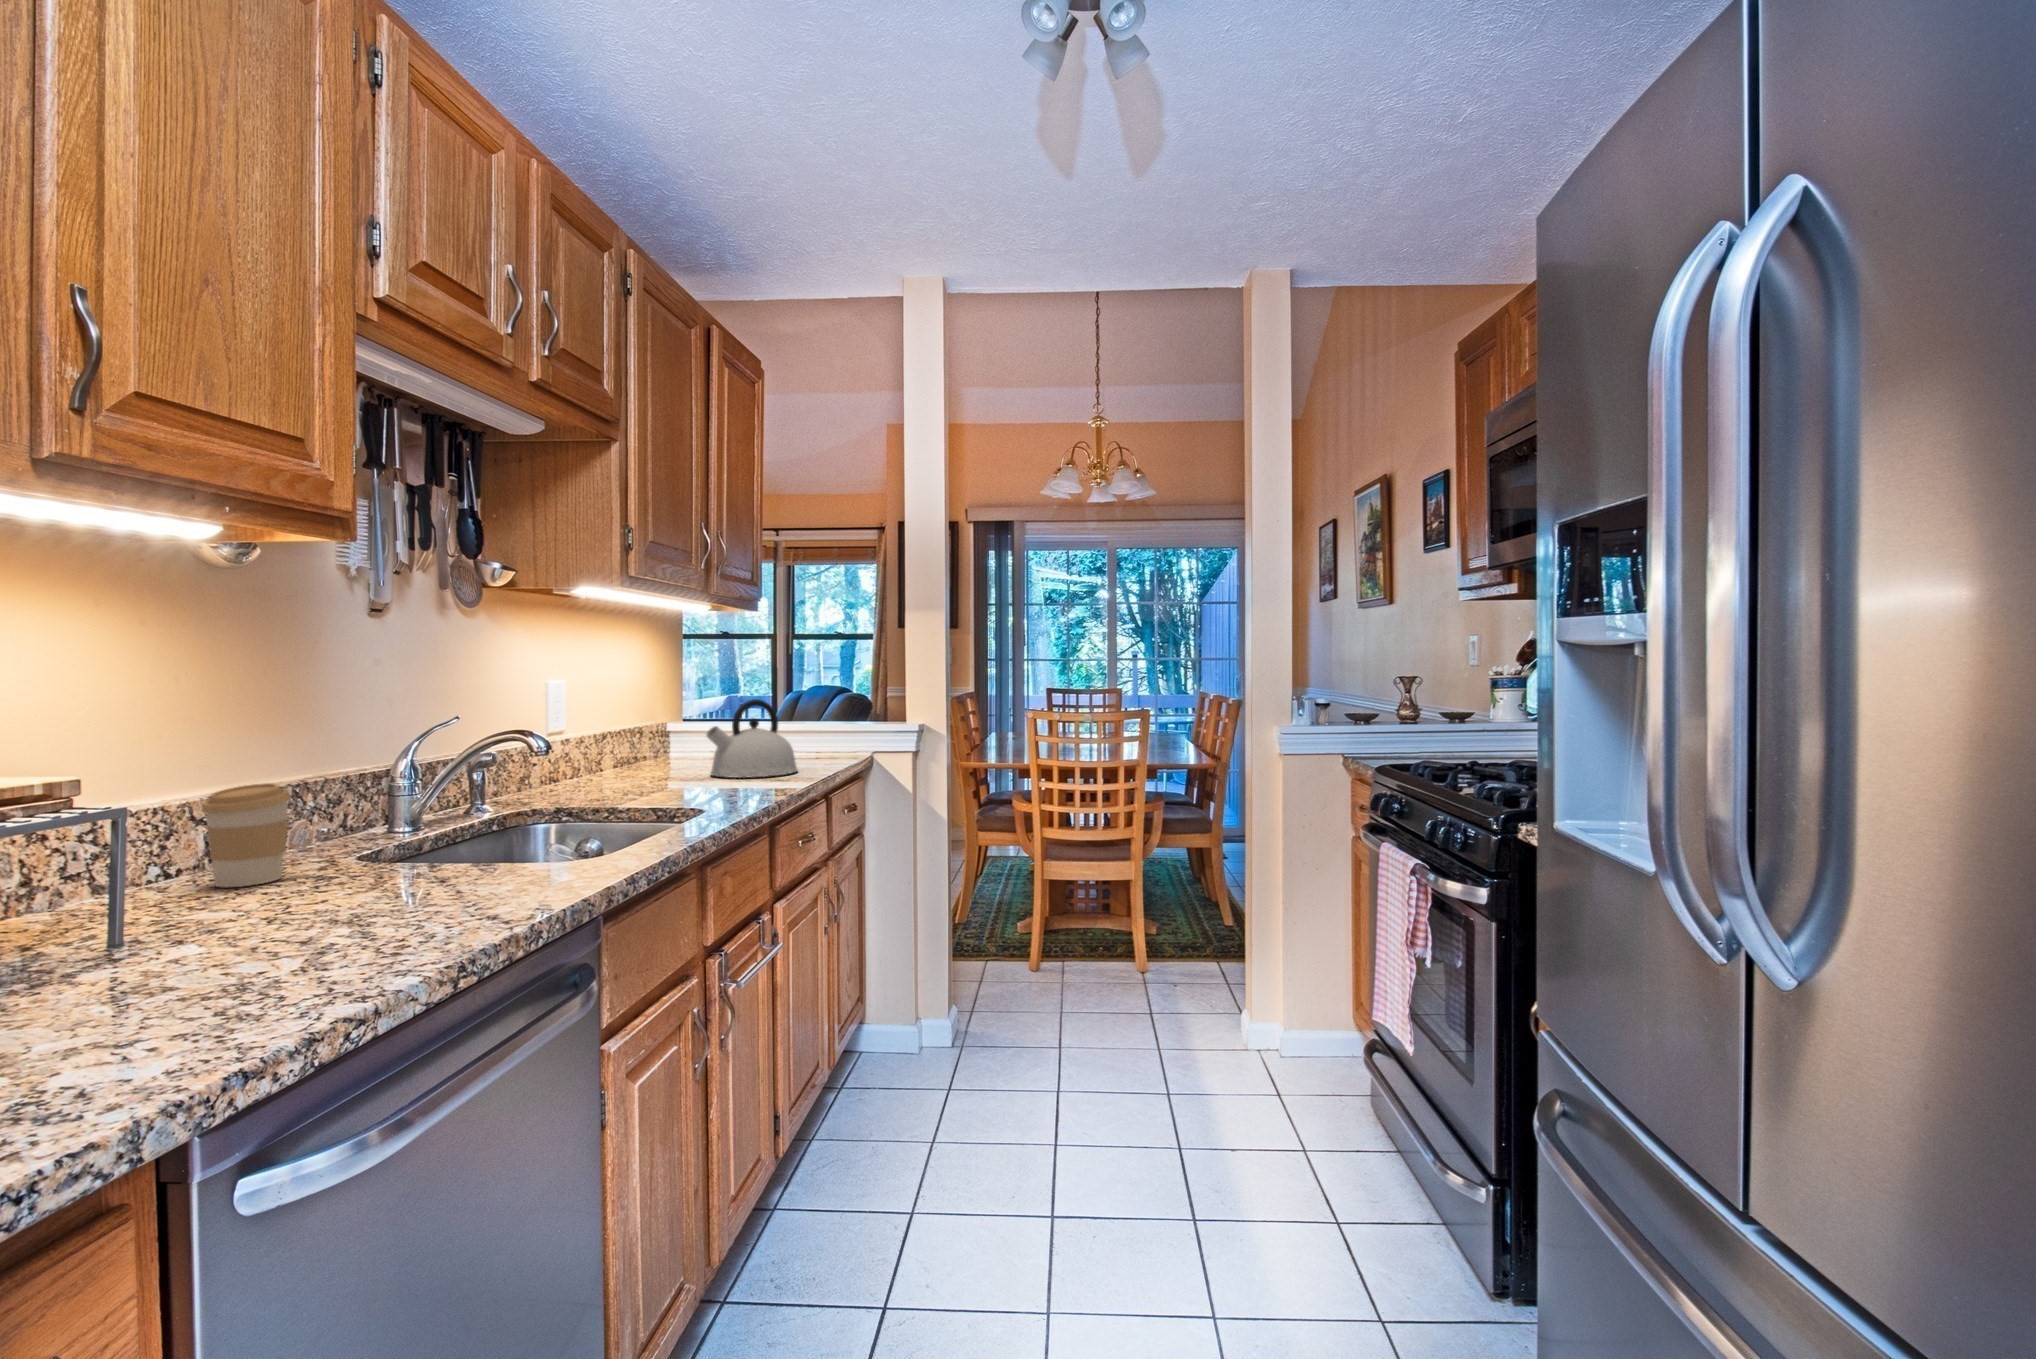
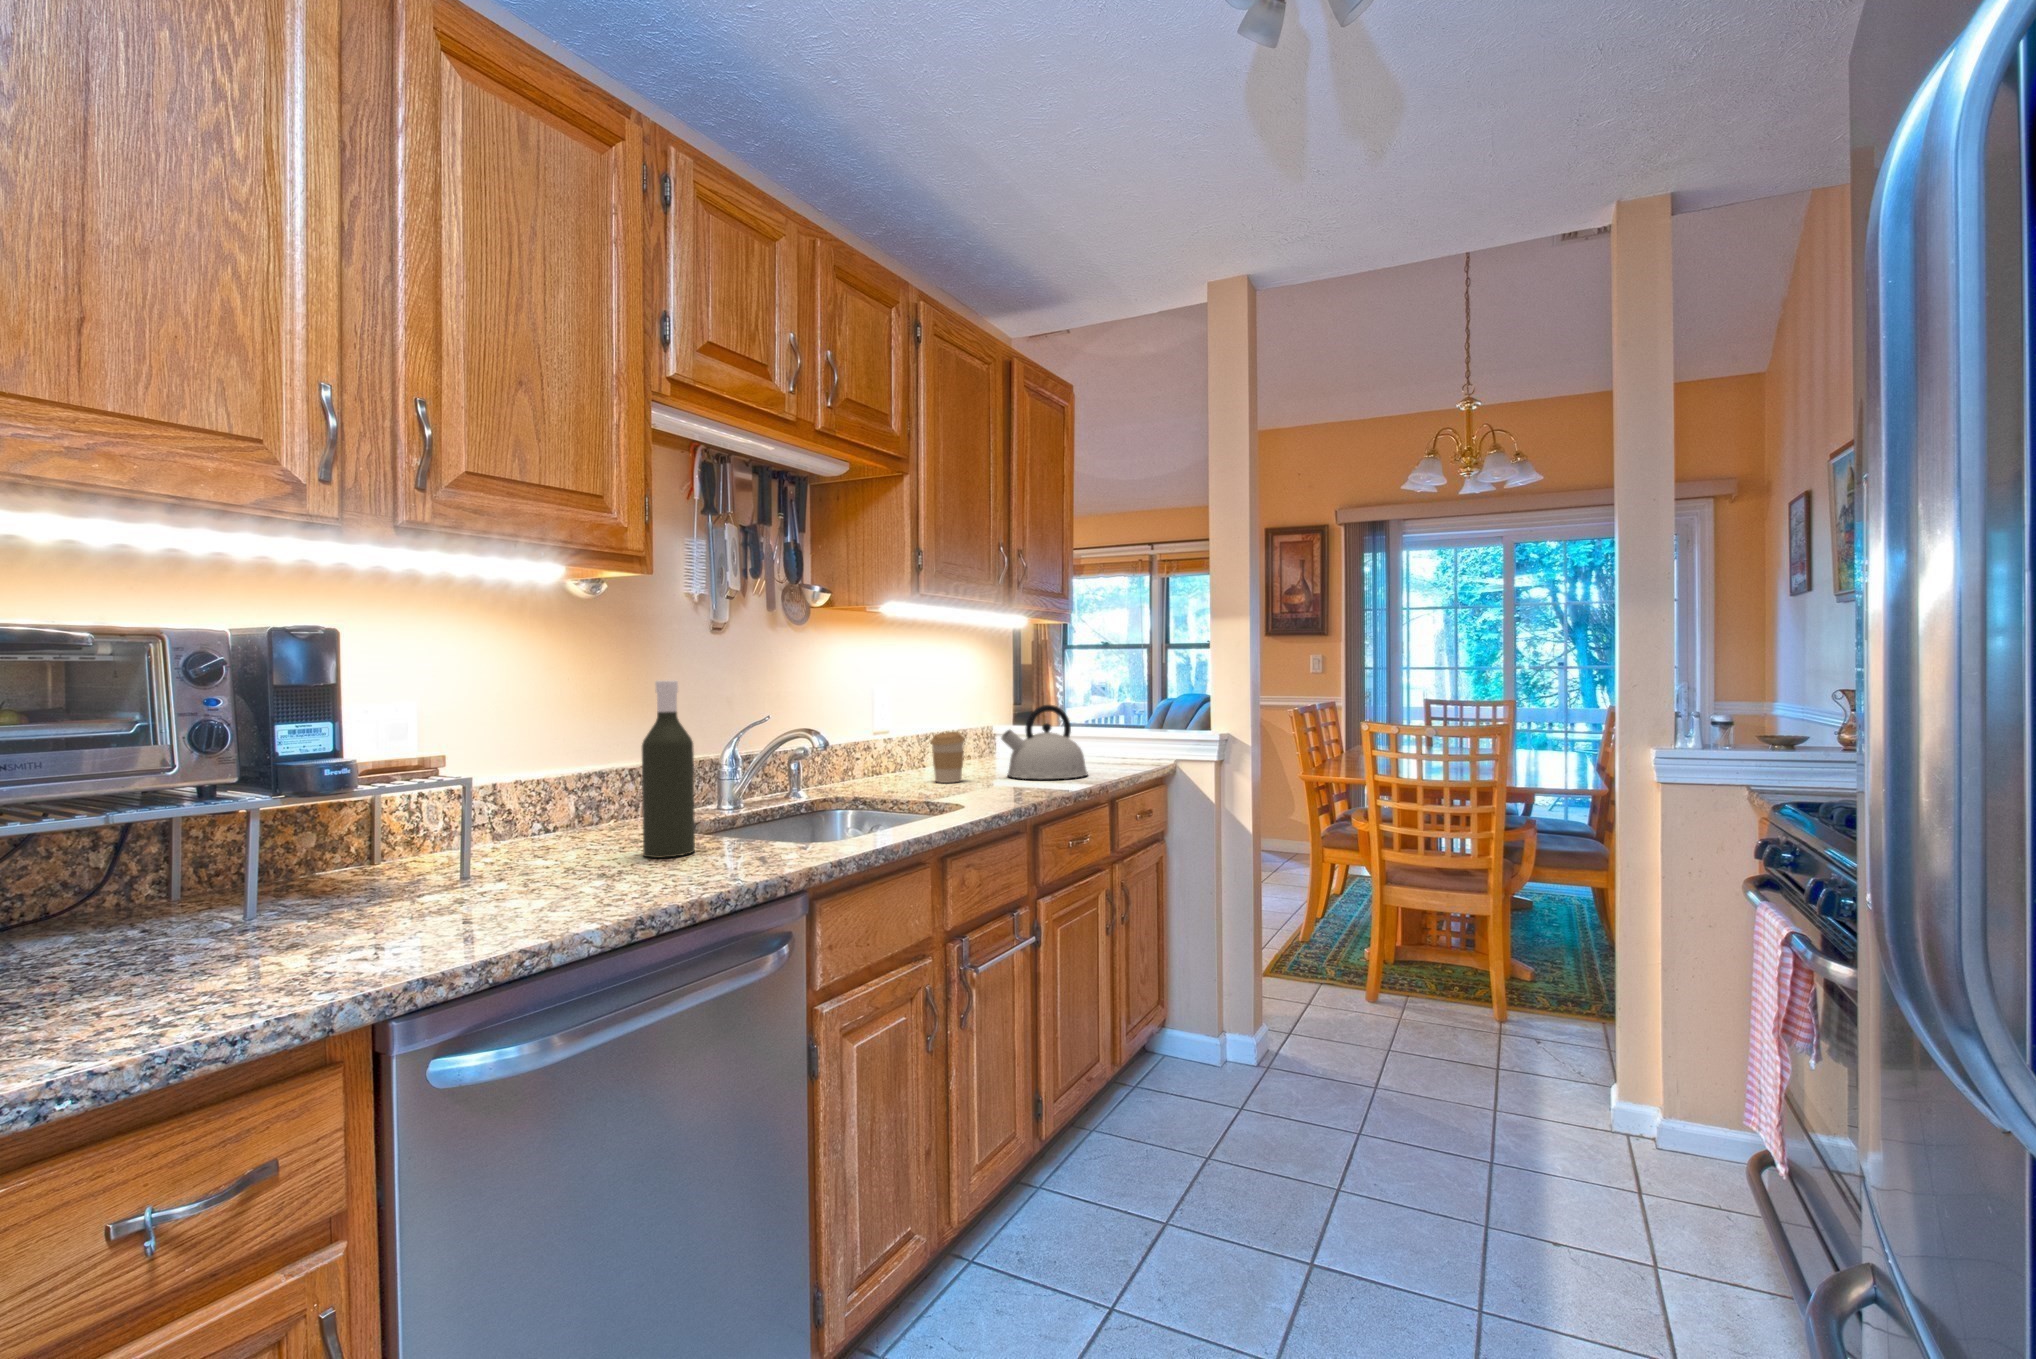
bottle: none [356,676,430,895] -> present [642,680,695,858]
coffee cup: present [202,783,291,887] -> present [930,732,965,783]

